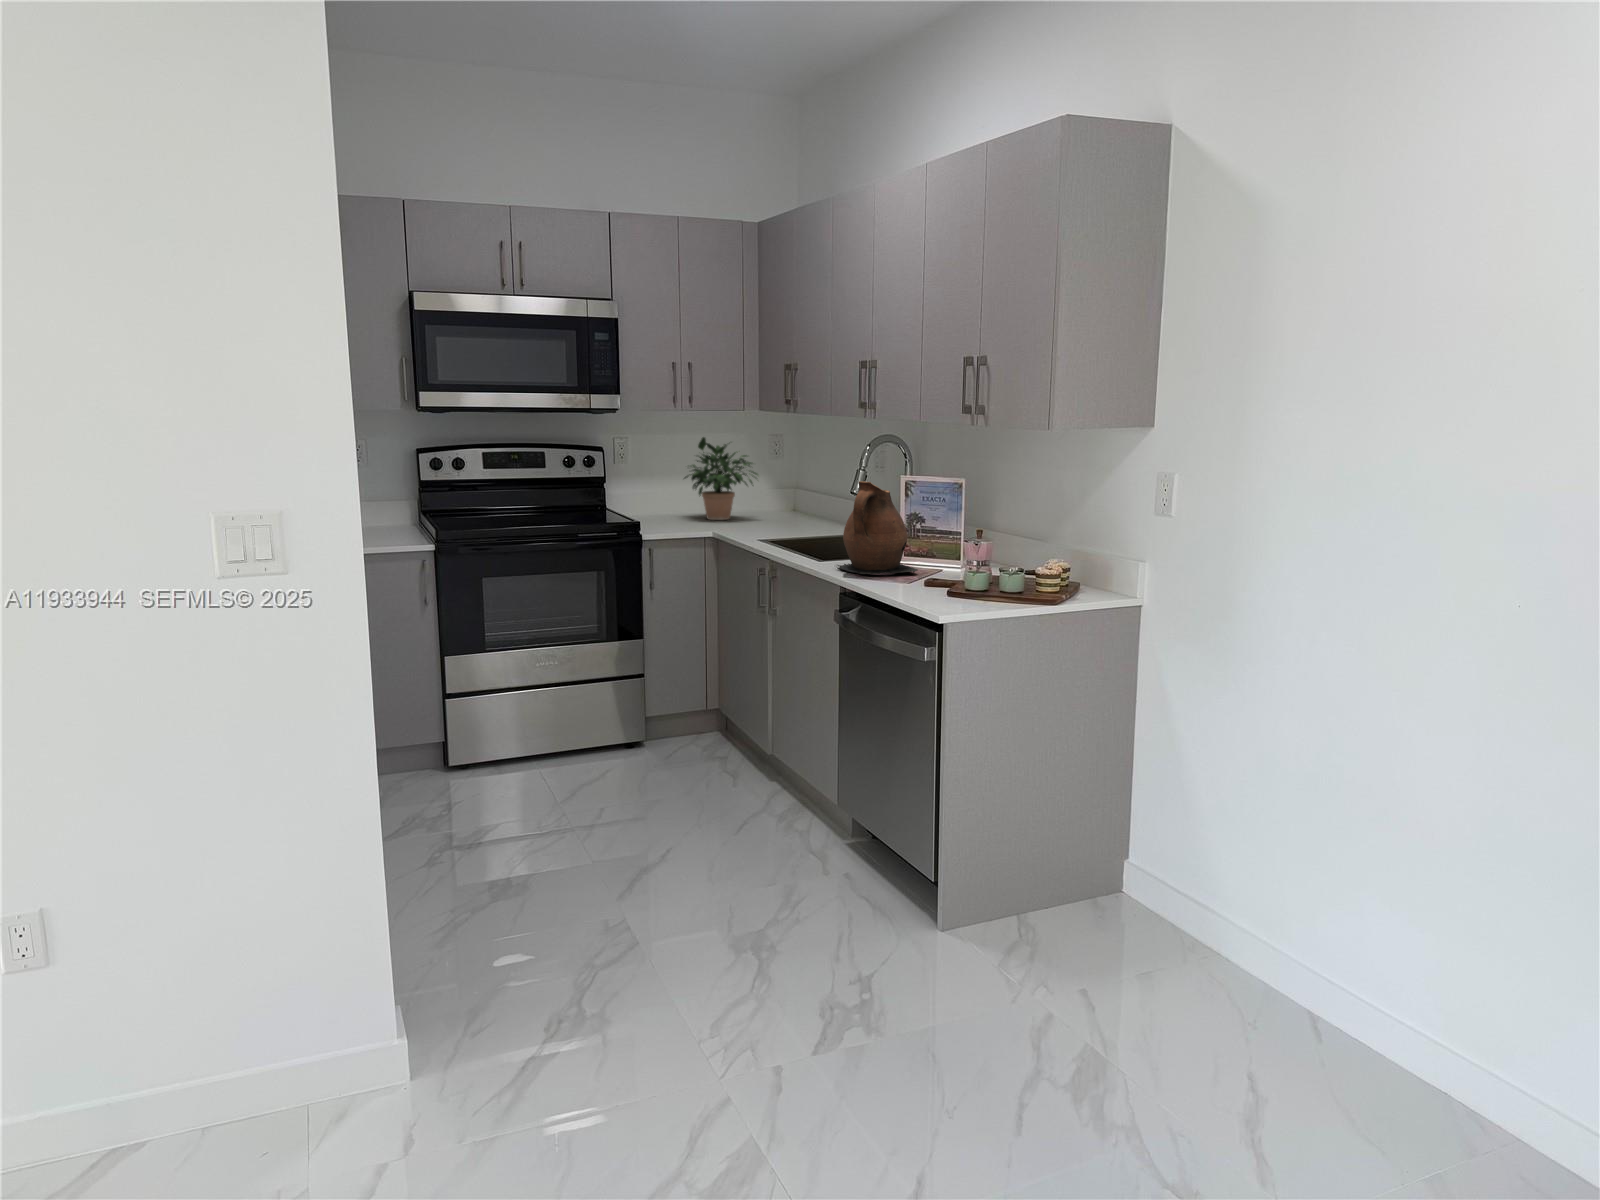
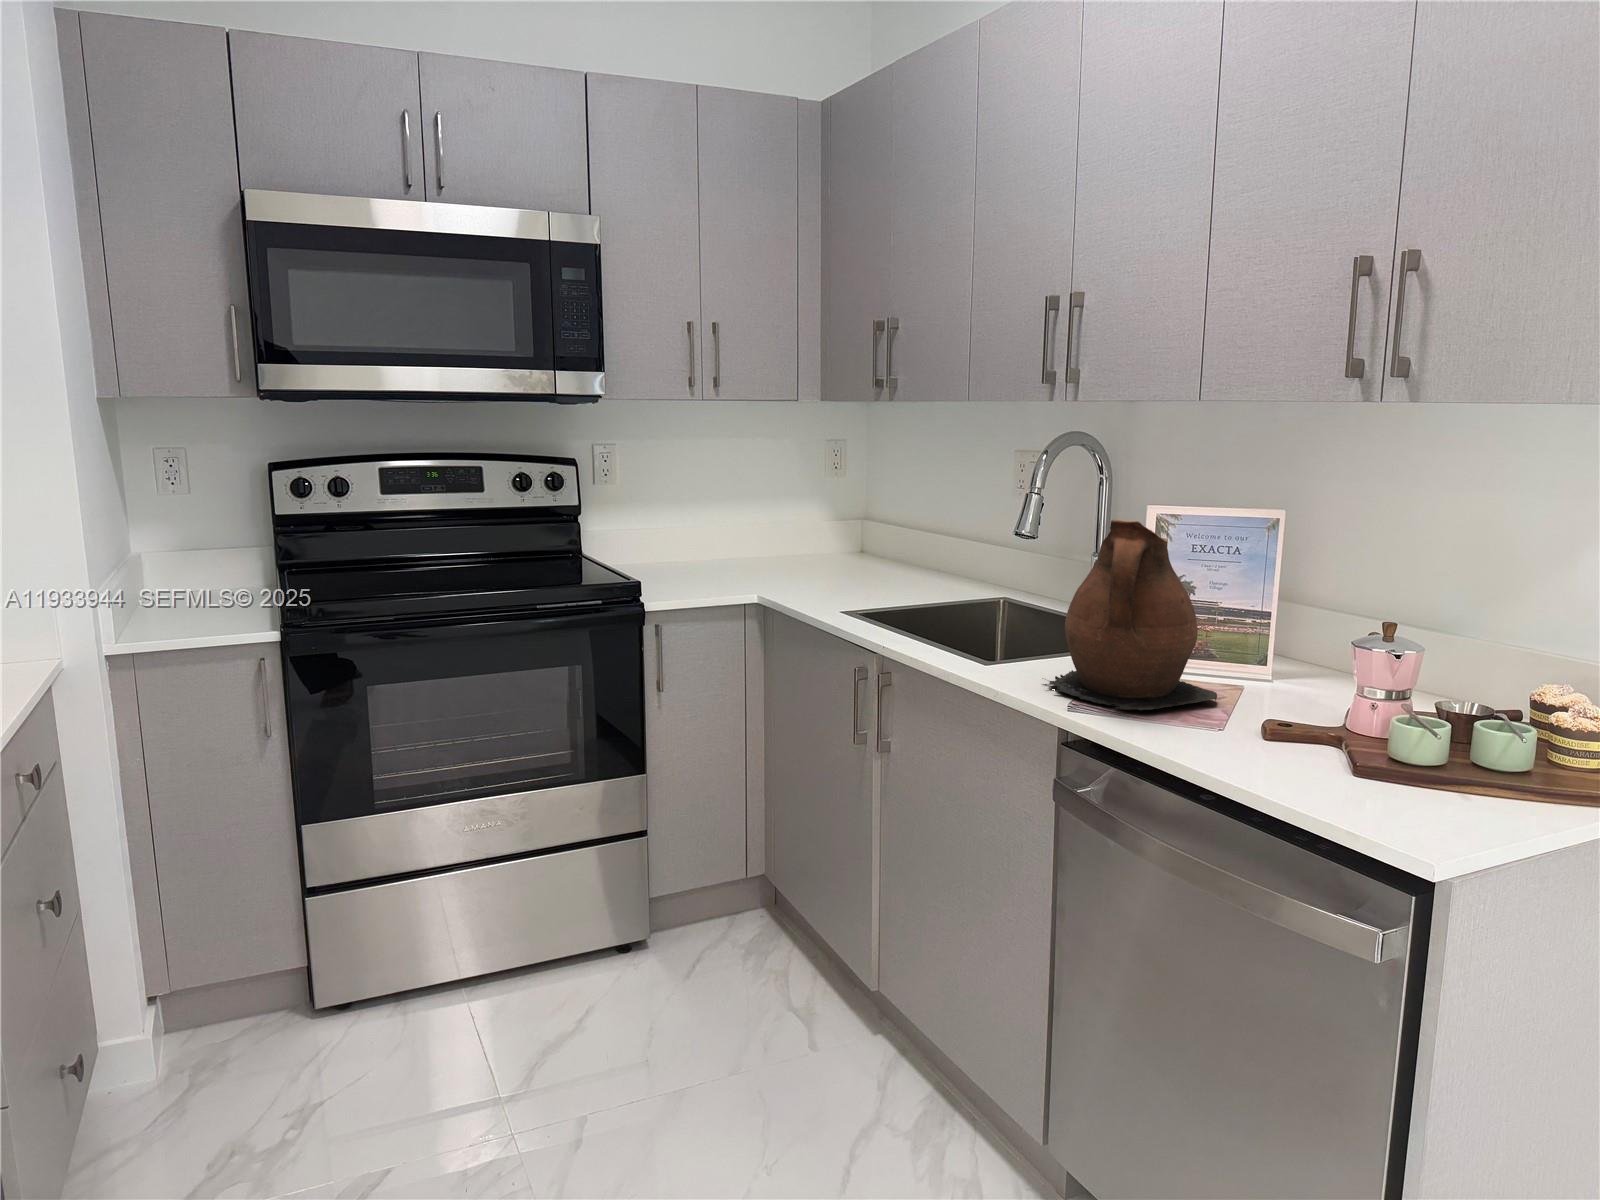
potted plant: present [684,437,758,520] -> none [696,443,816,569]

